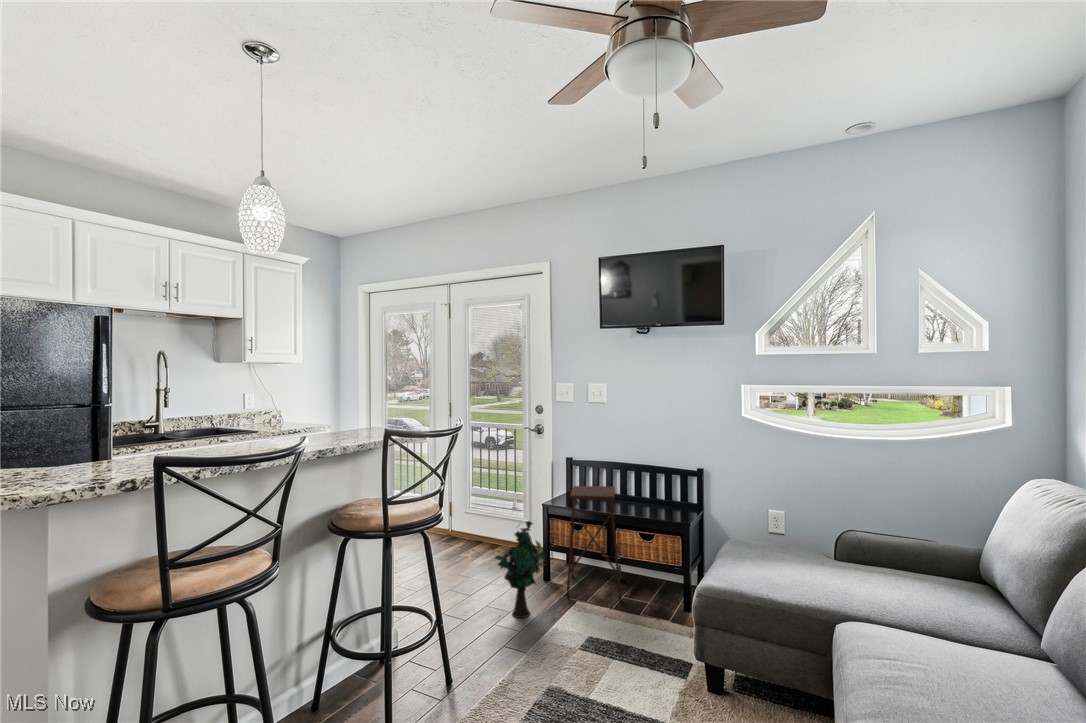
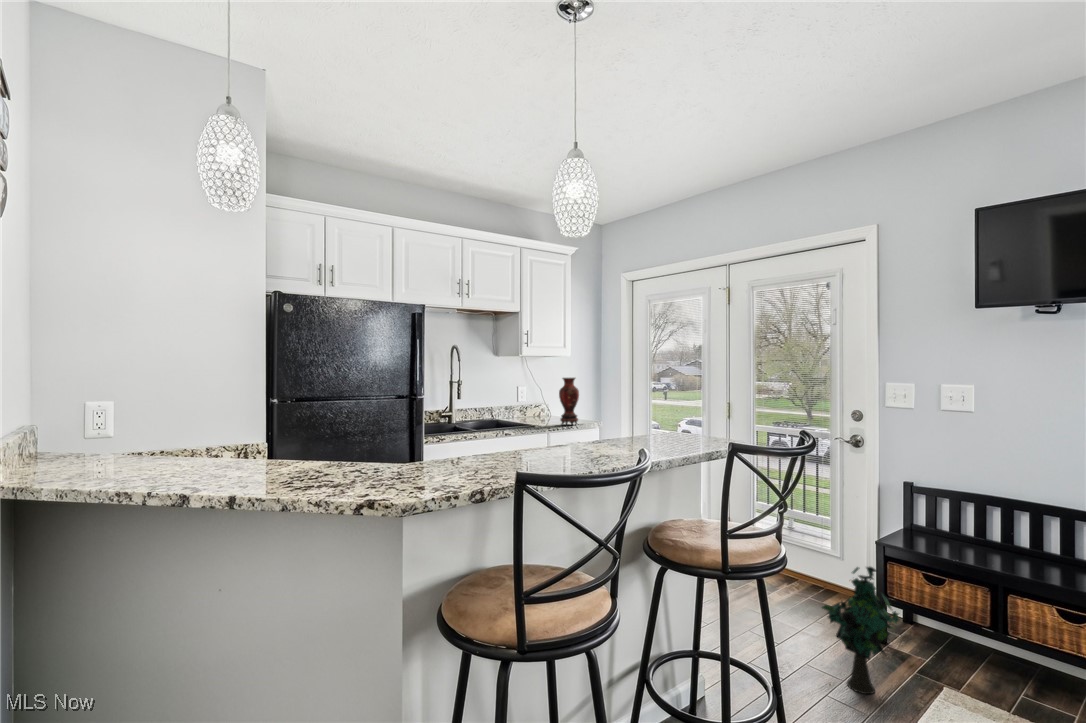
vase: none [289,384,310,430] -> present [559,378,579,425]
side table: present [567,486,622,600] -> none [919,523,1022,701]

